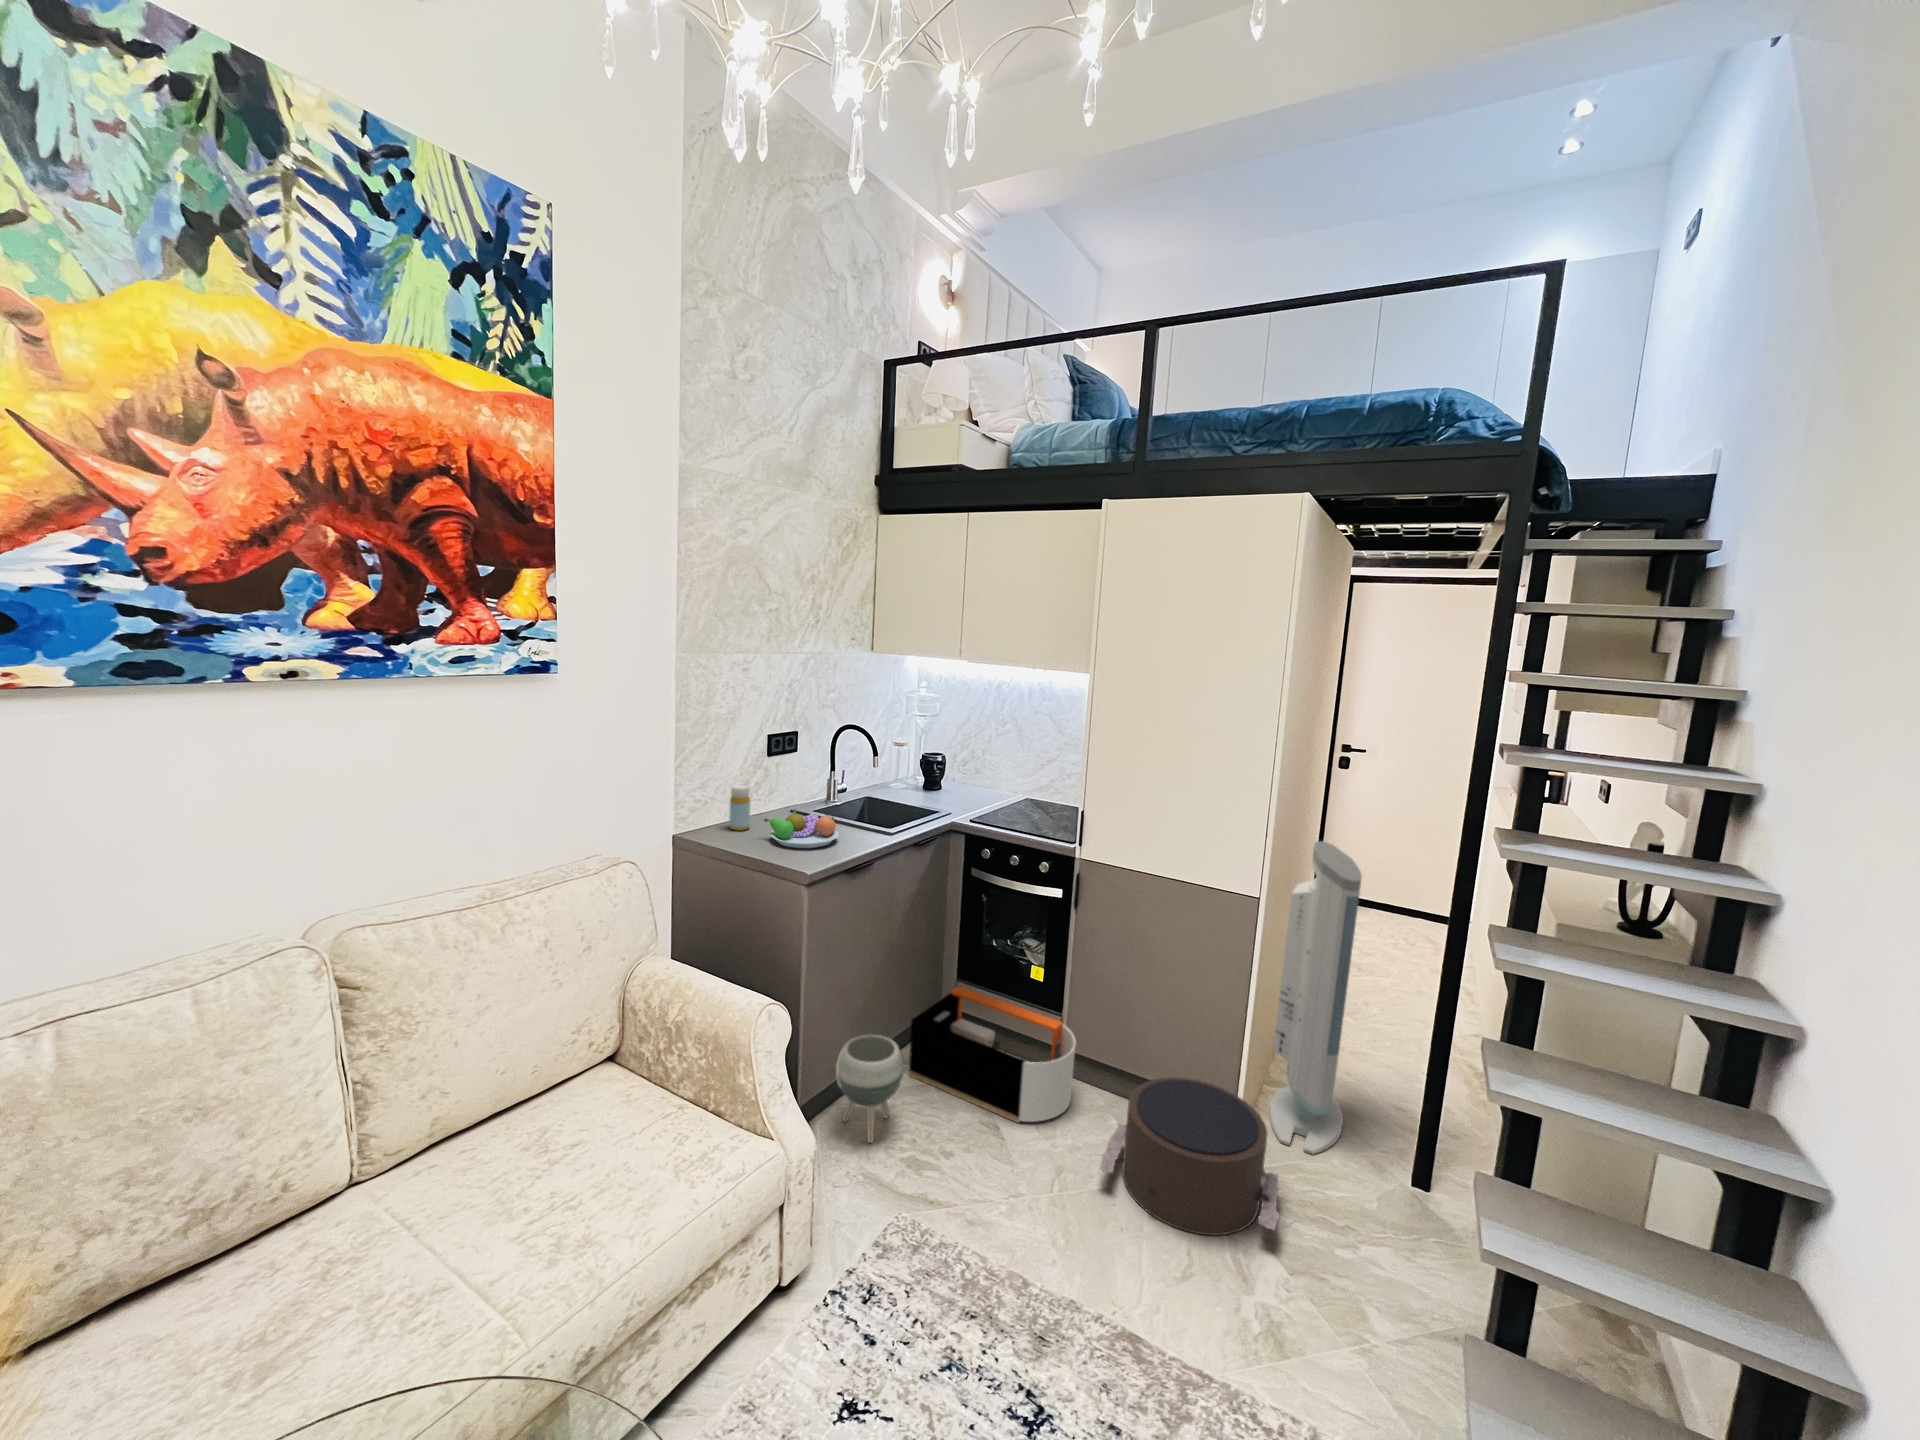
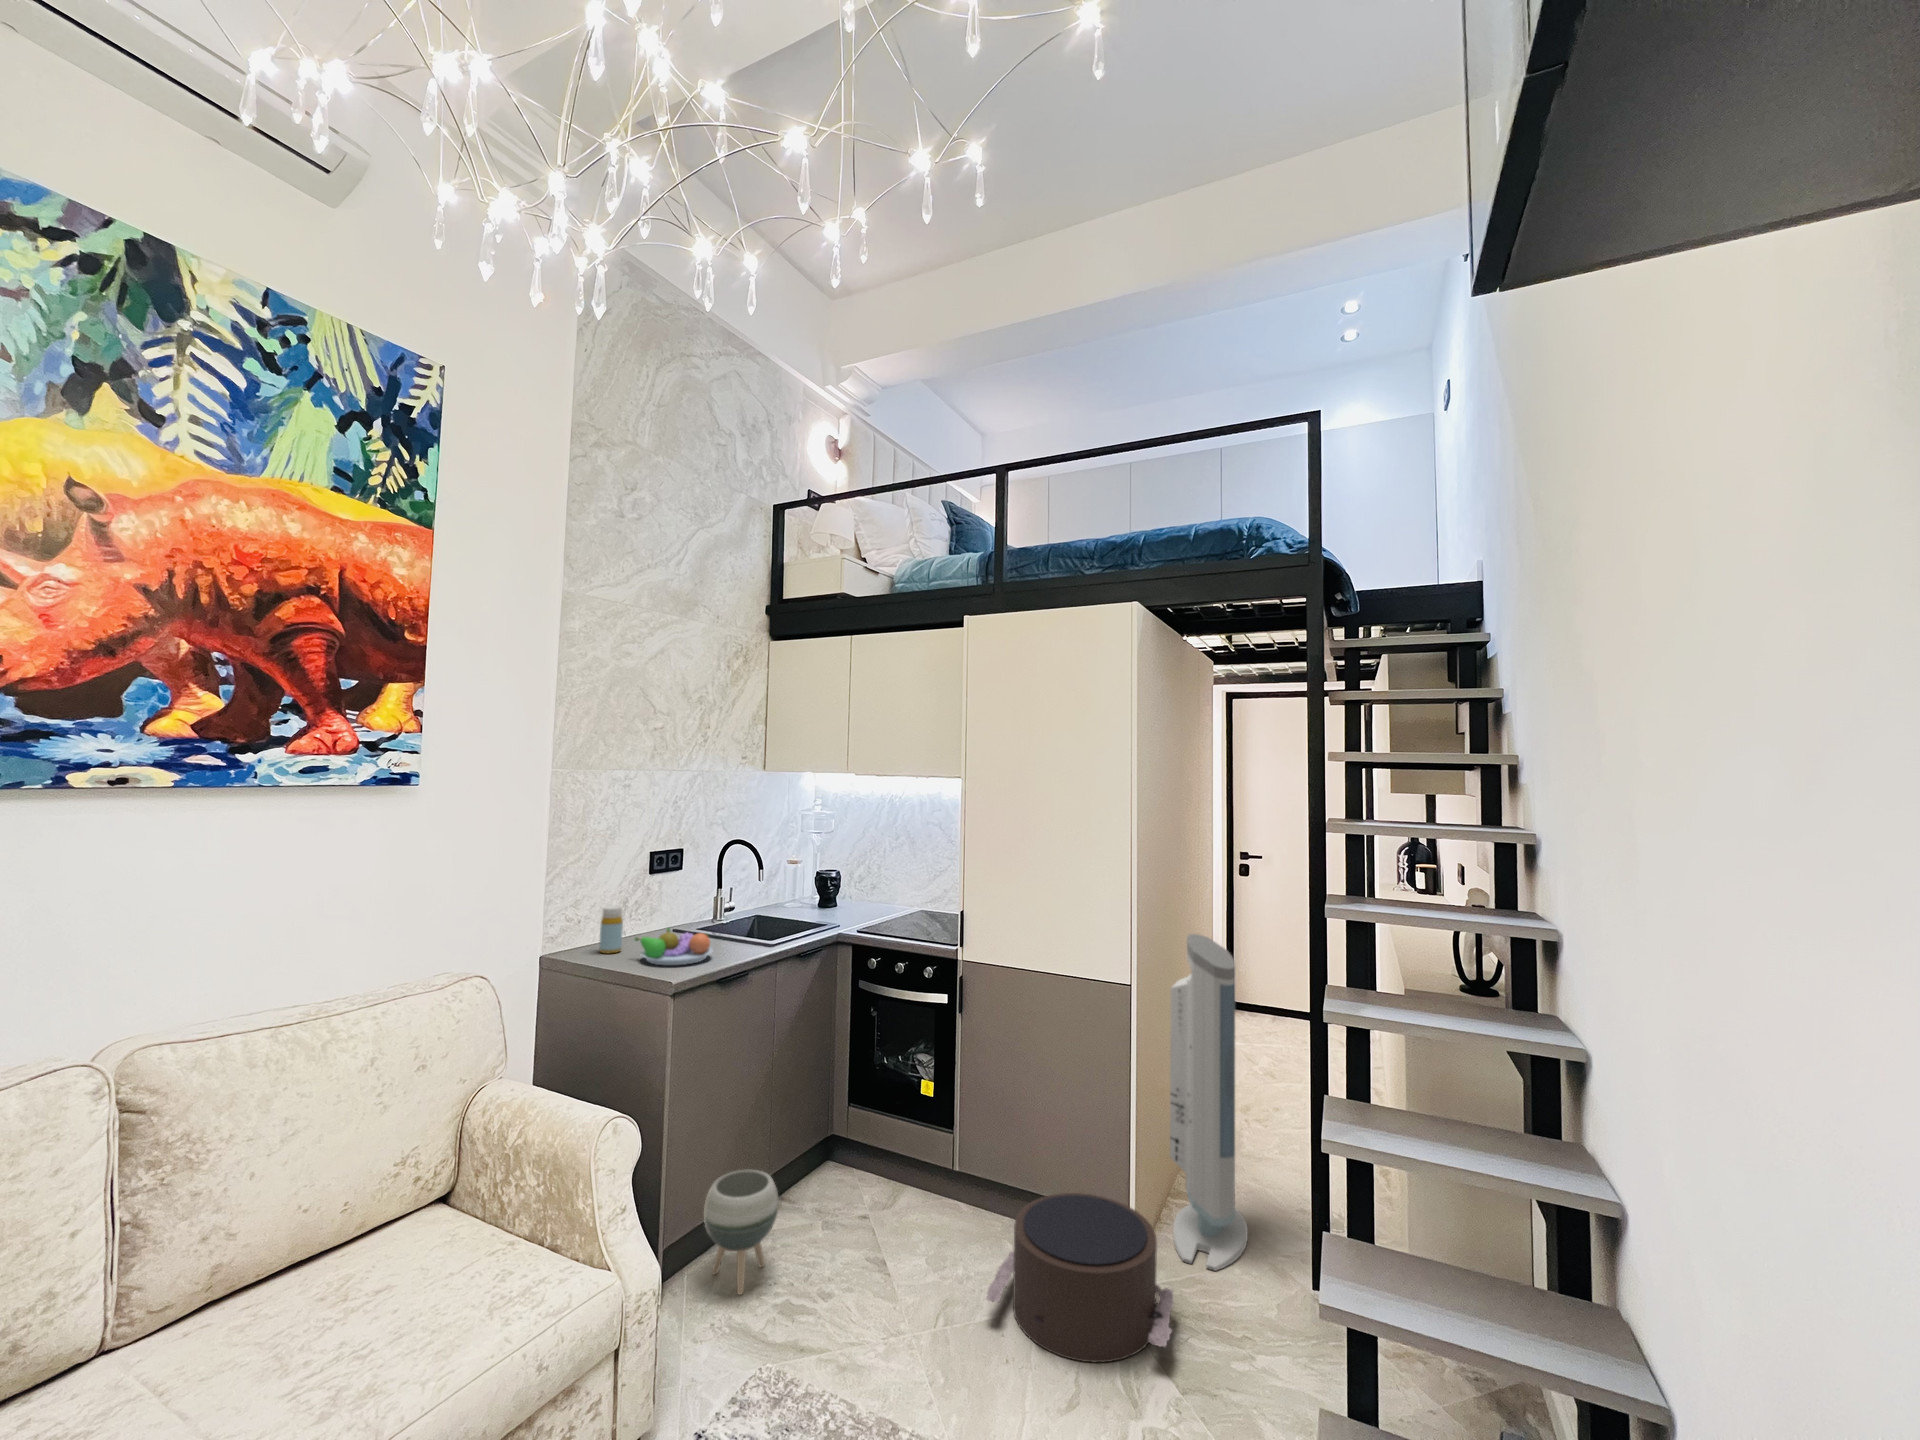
storage bin: present [908,986,1076,1123] -> none [791,1118,967,1262]

